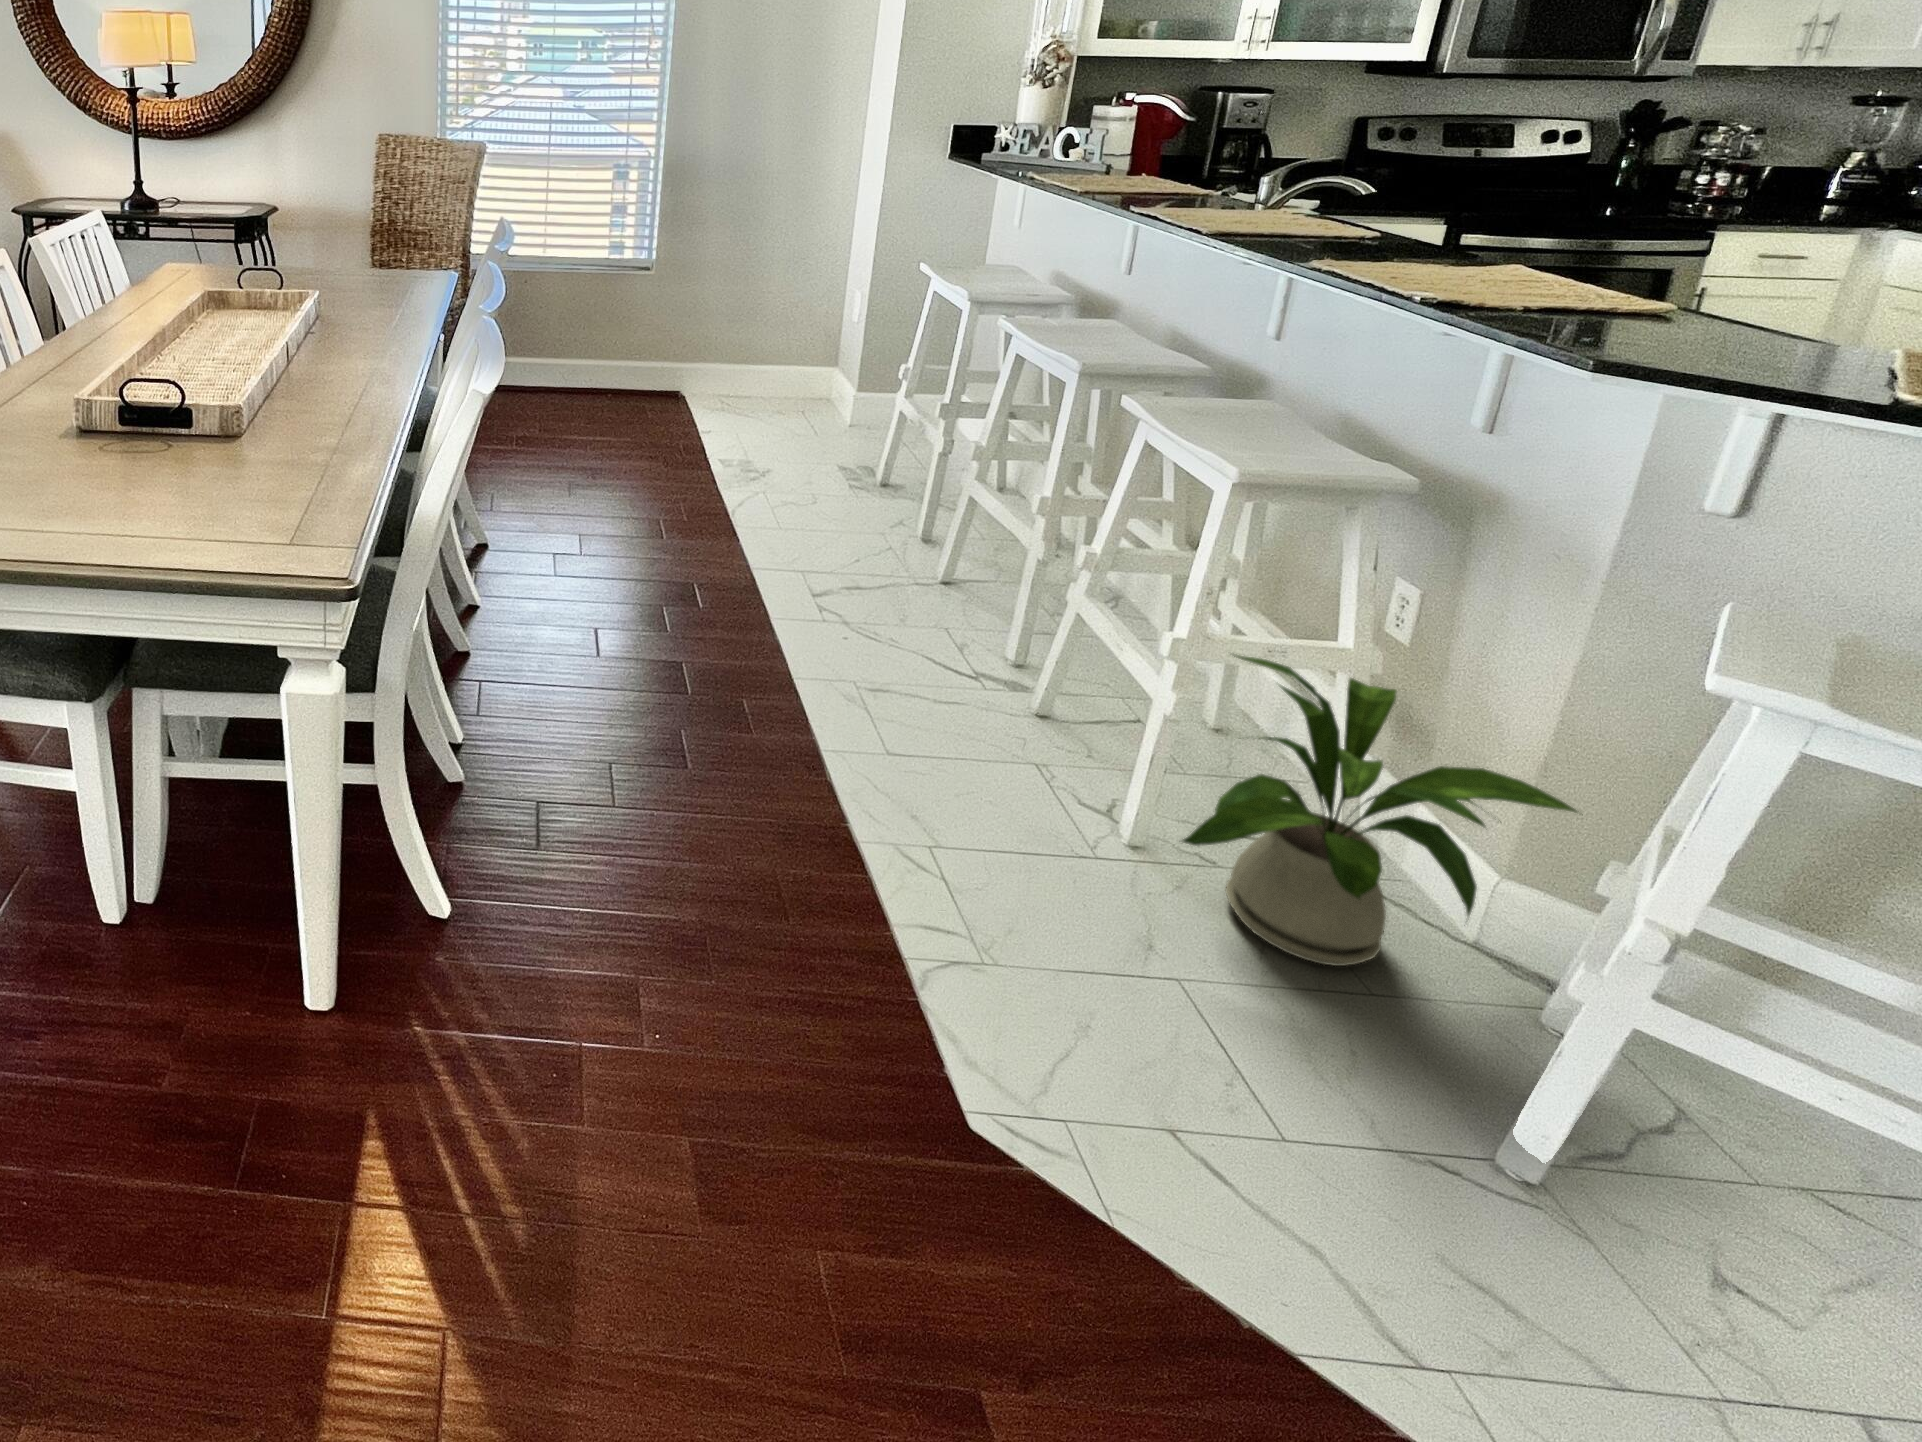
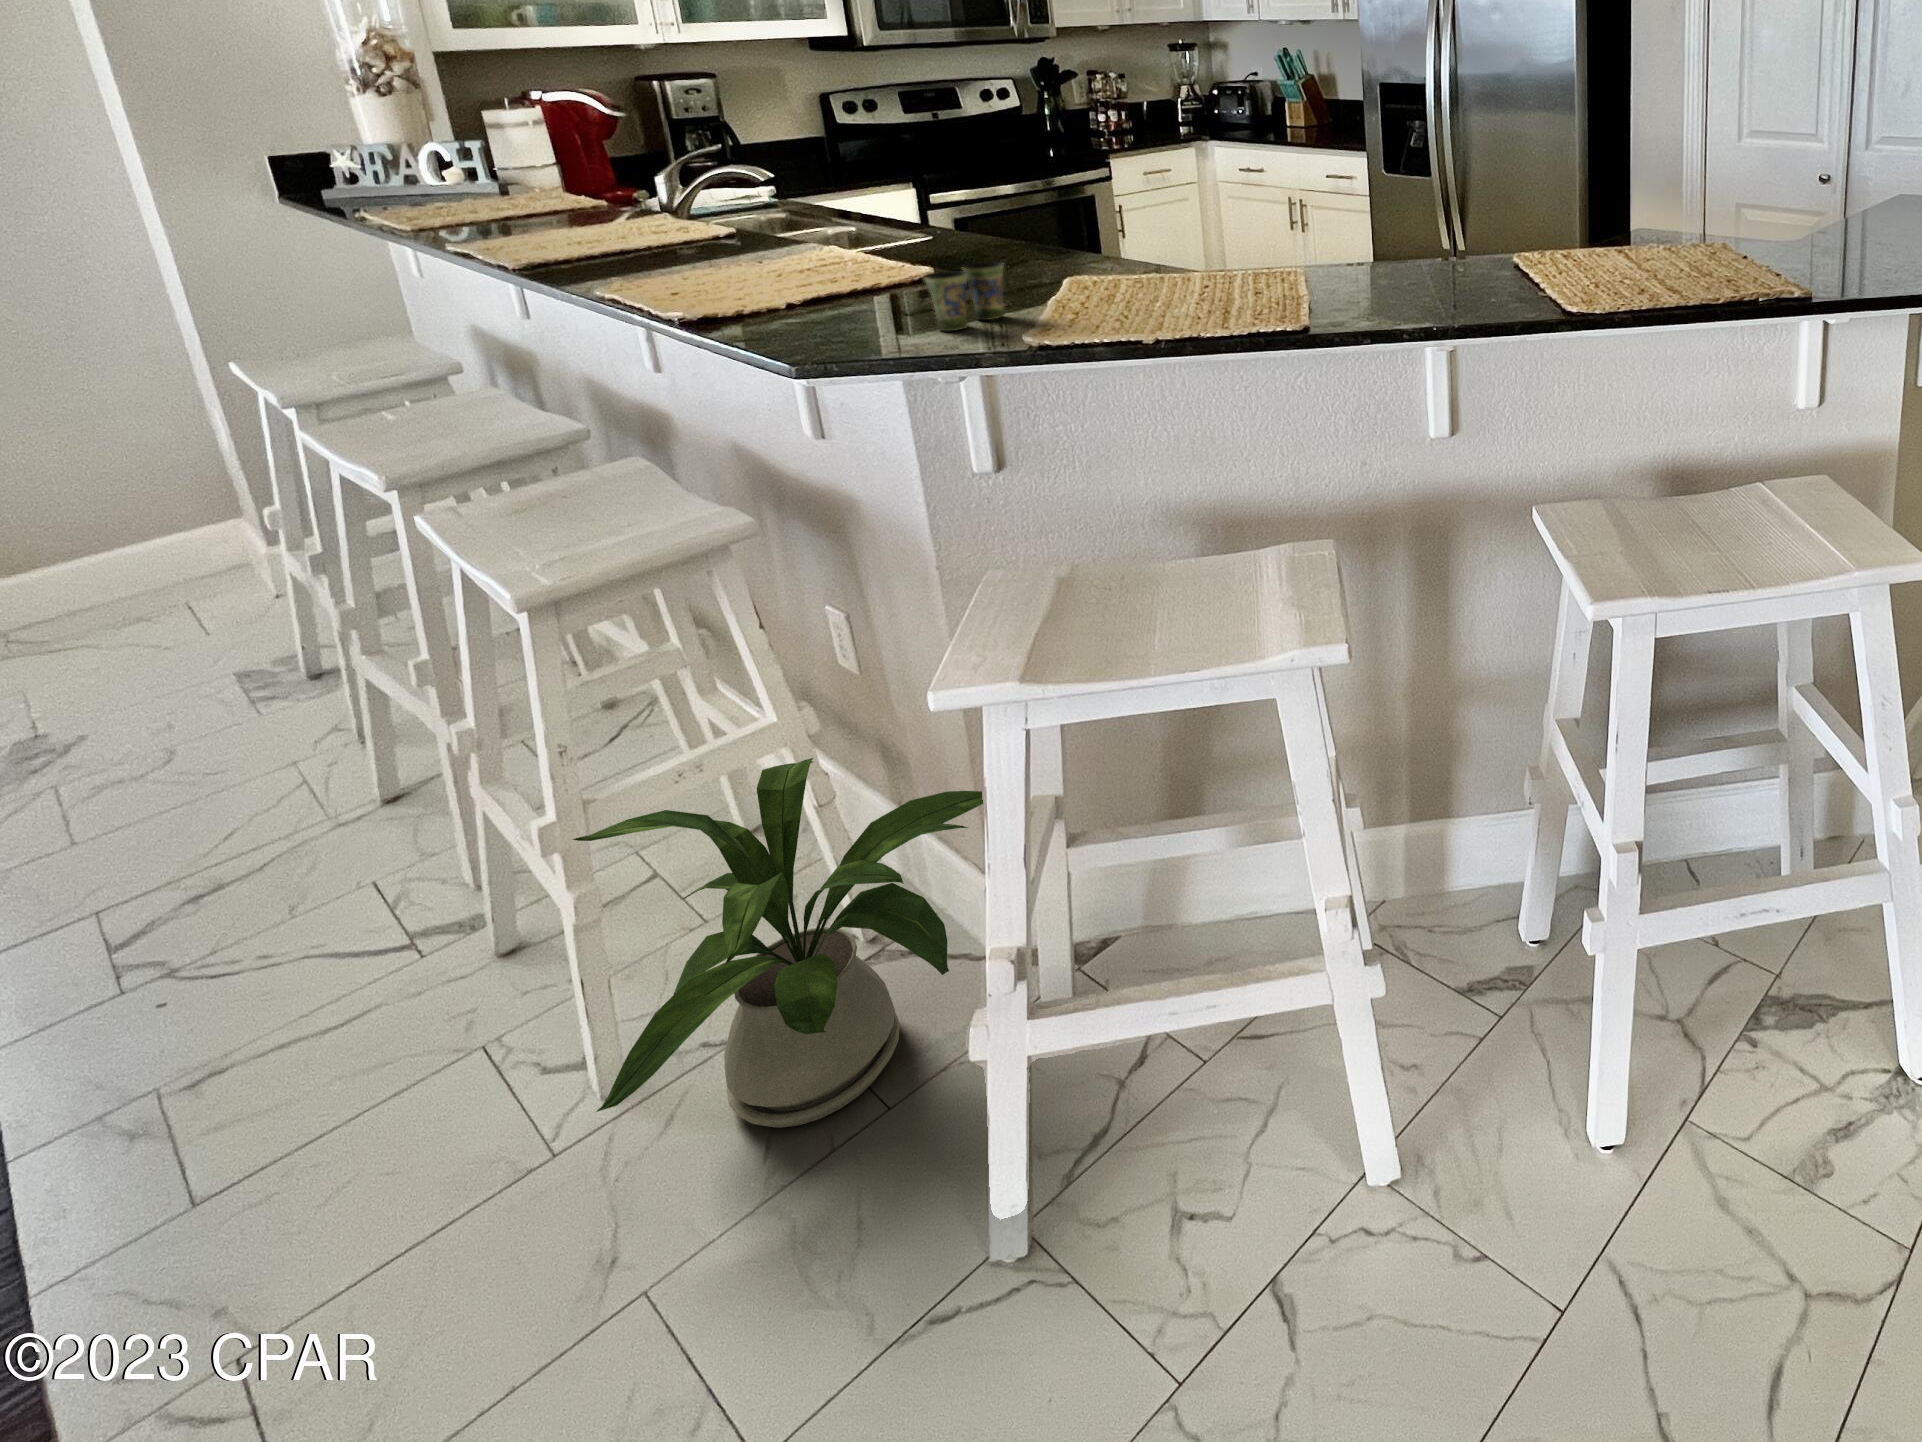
cup: none [1724,307,1839,369] -> present [925,262,1004,331]

